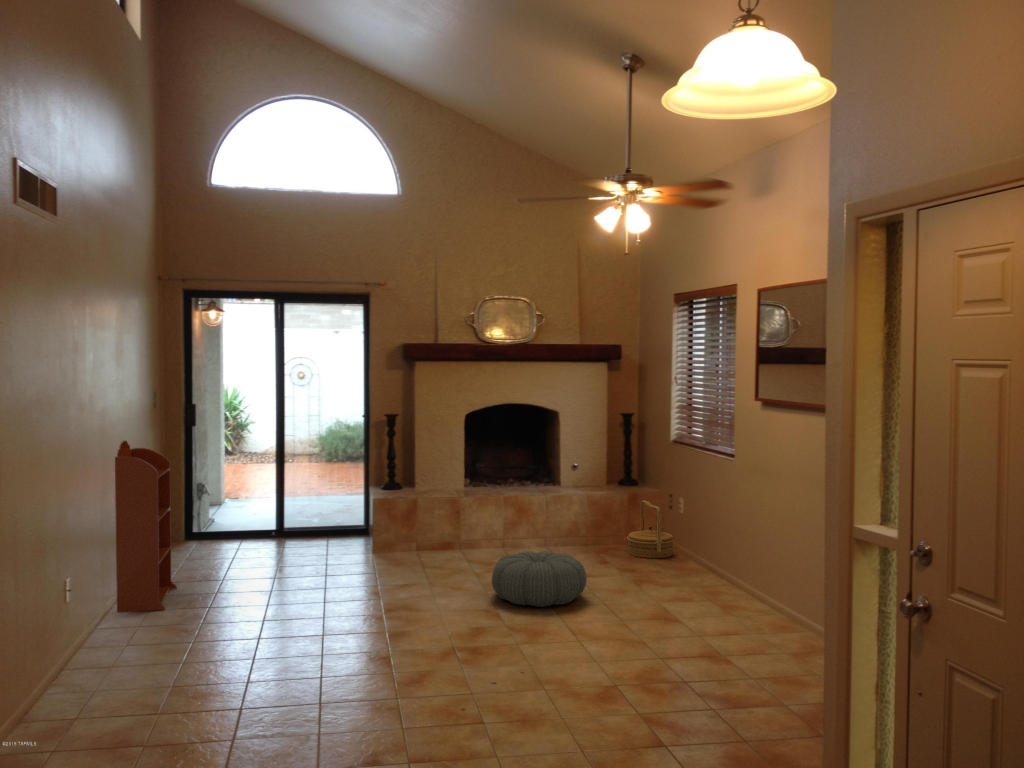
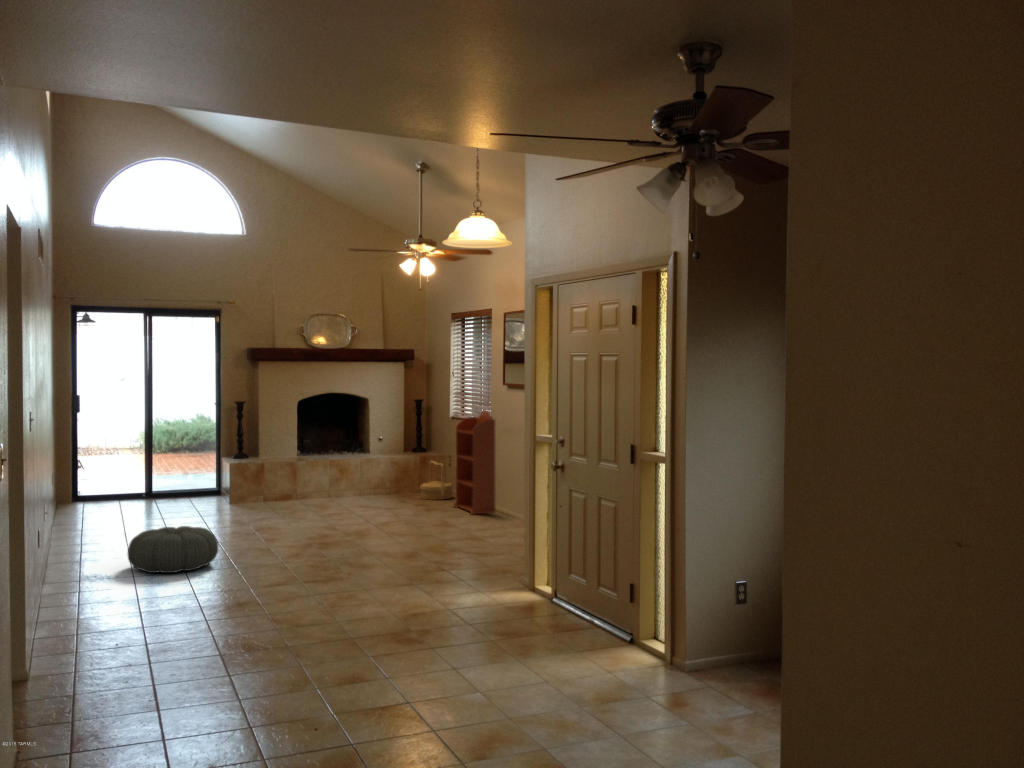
bookcase: present [115,441,177,613] -> present [454,411,495,515]
pouf: present [492,551,586,607] -> present [128,526,218,573]

